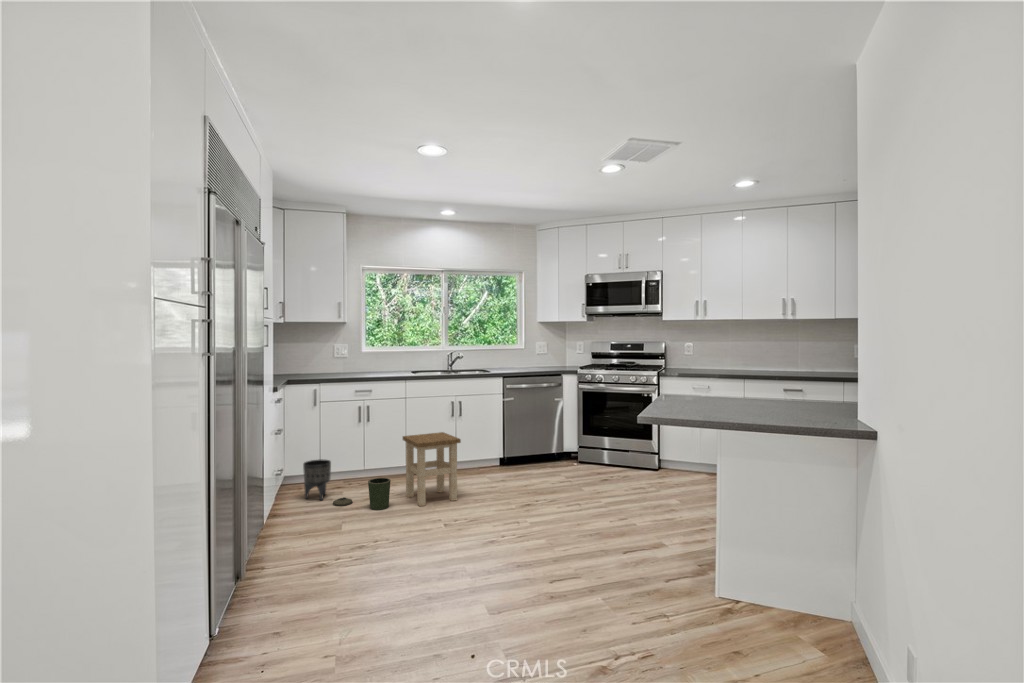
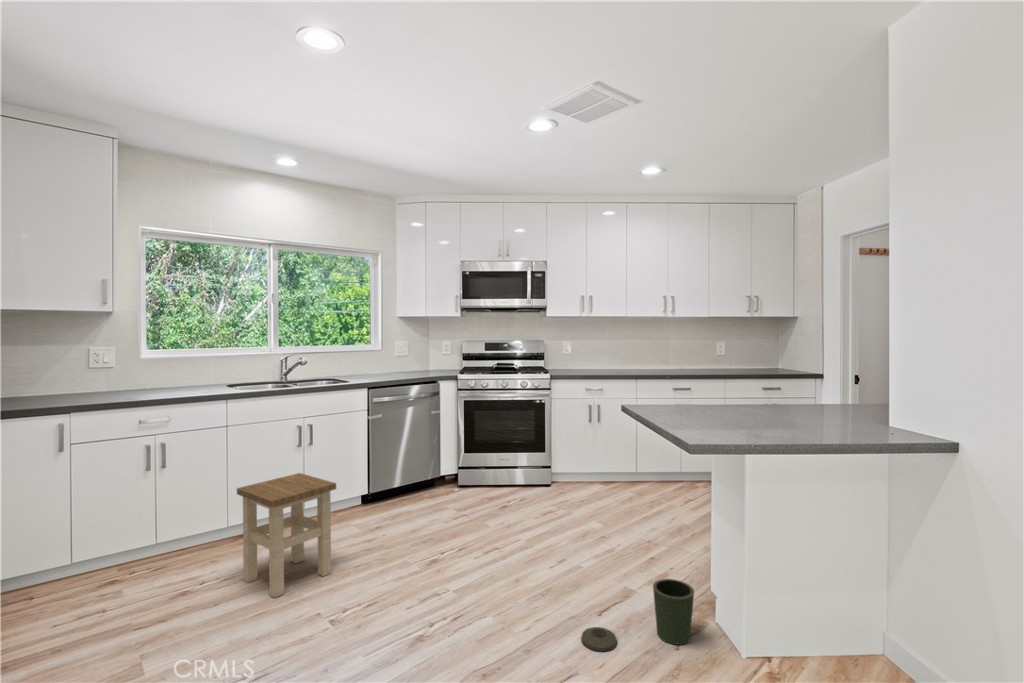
planter: present [303,459,331,501] -> none [36,545,98,623]
trash can: present [333,478,391,510] -> present [581,579,694,652]

